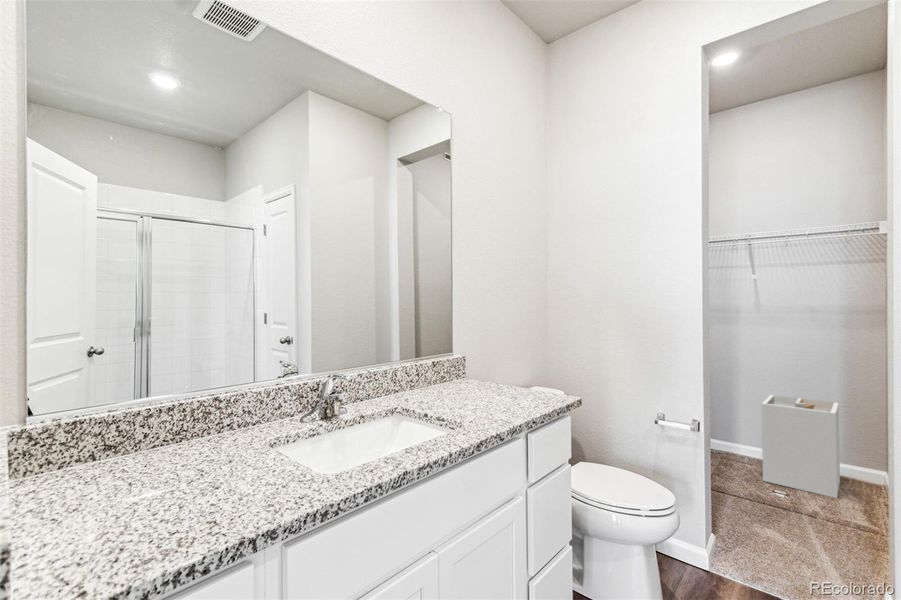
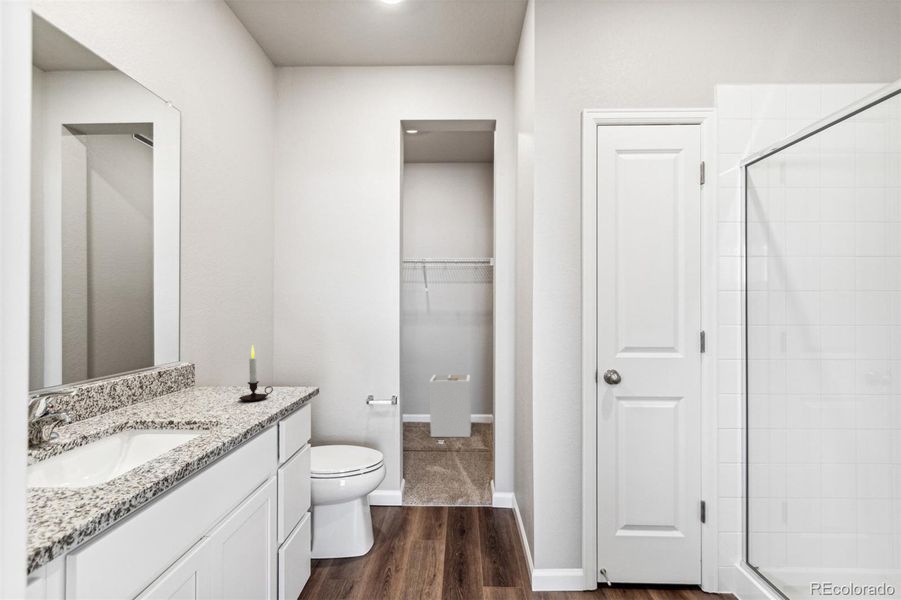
candle: none [493,343,528,404] -> present [239,345,273,401]

